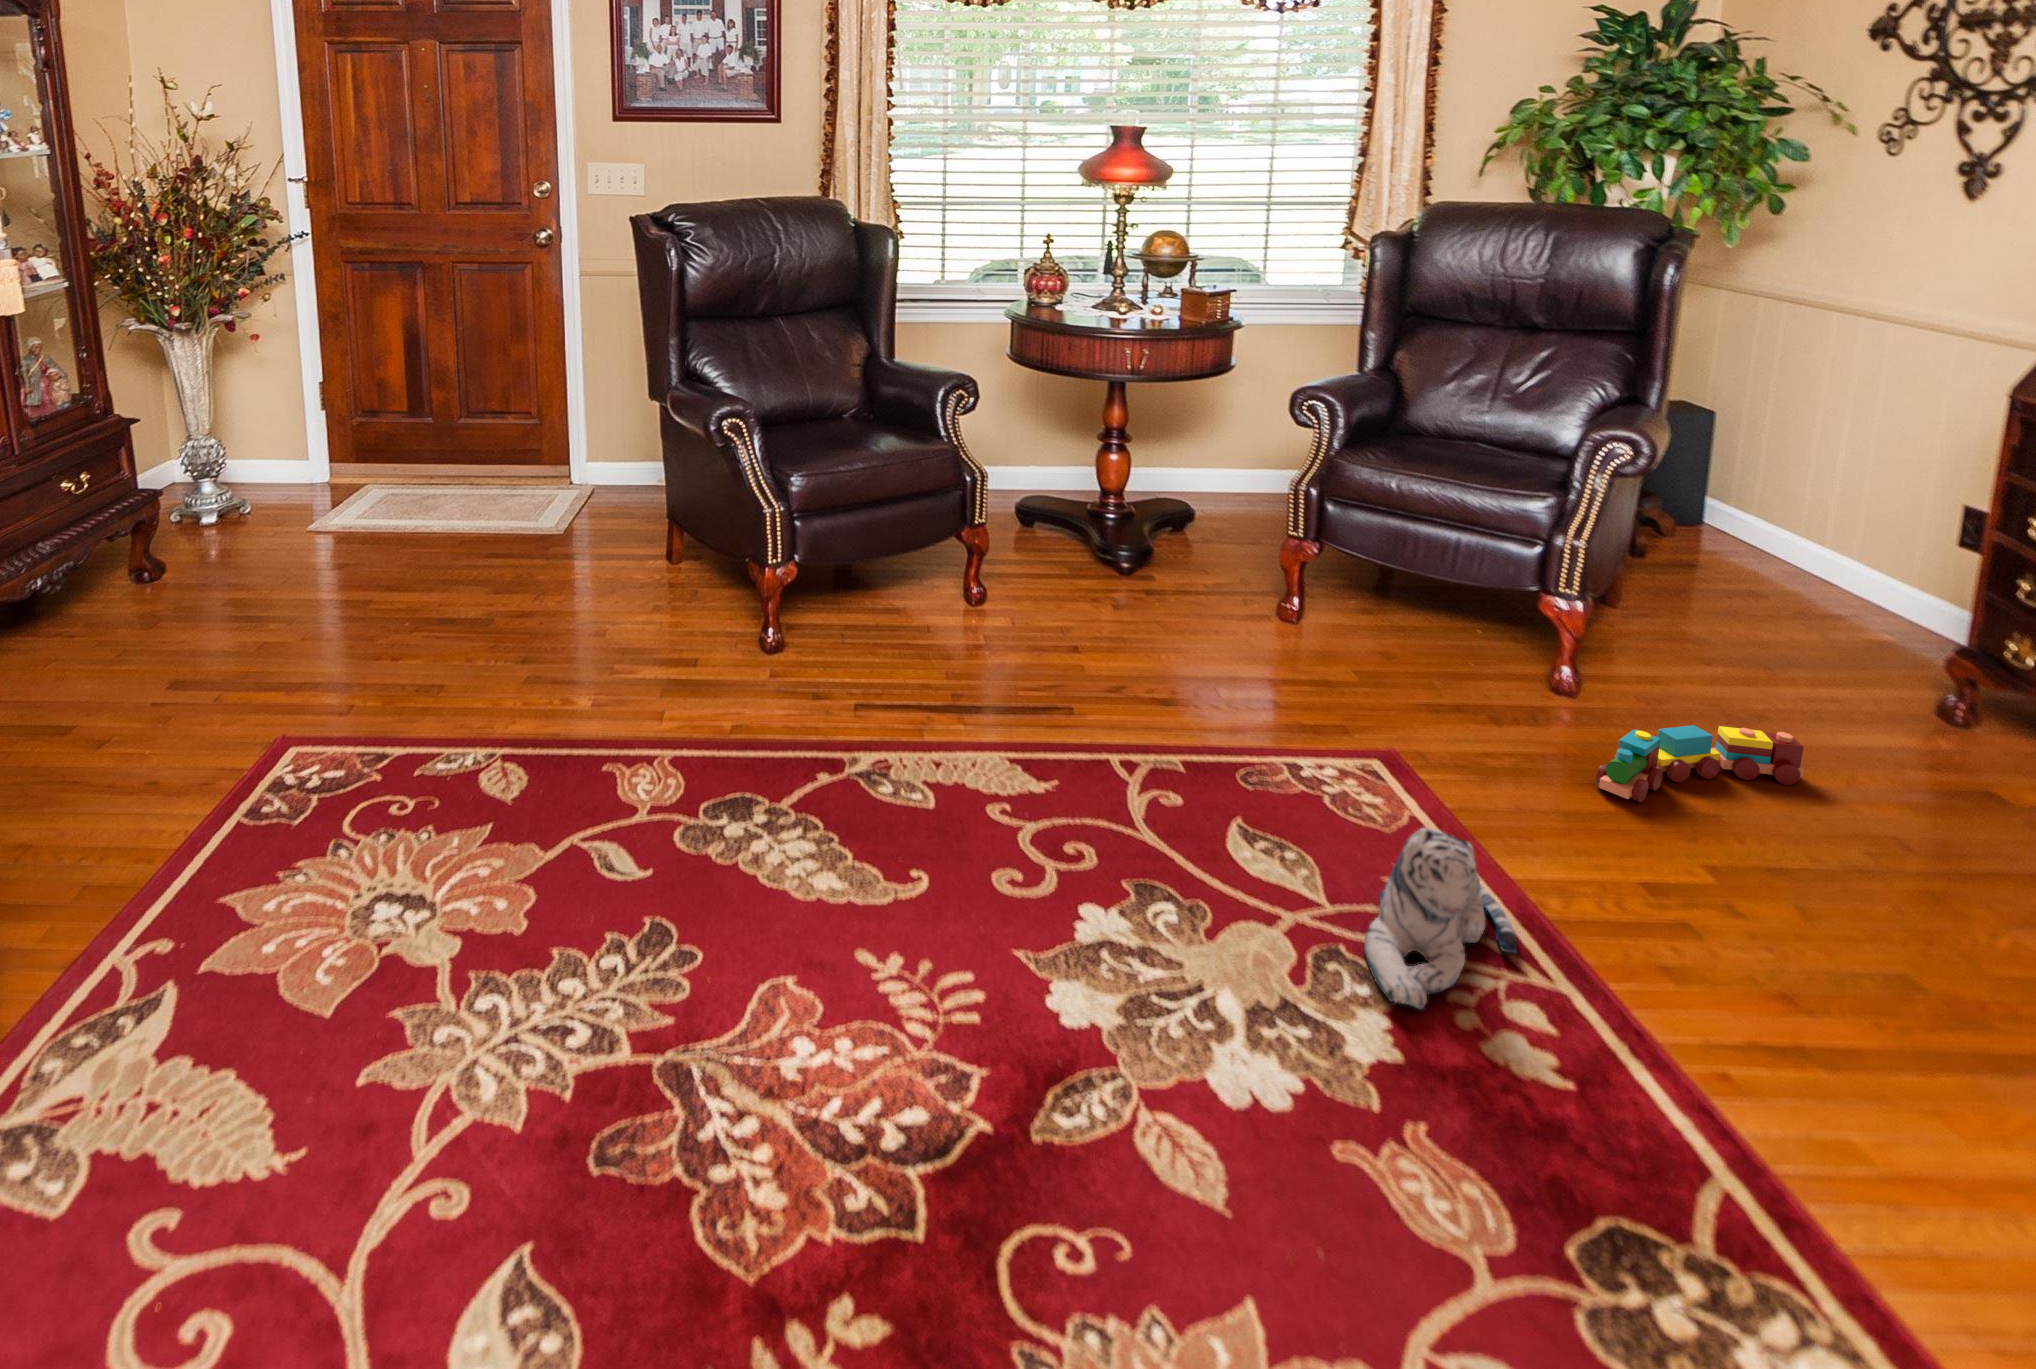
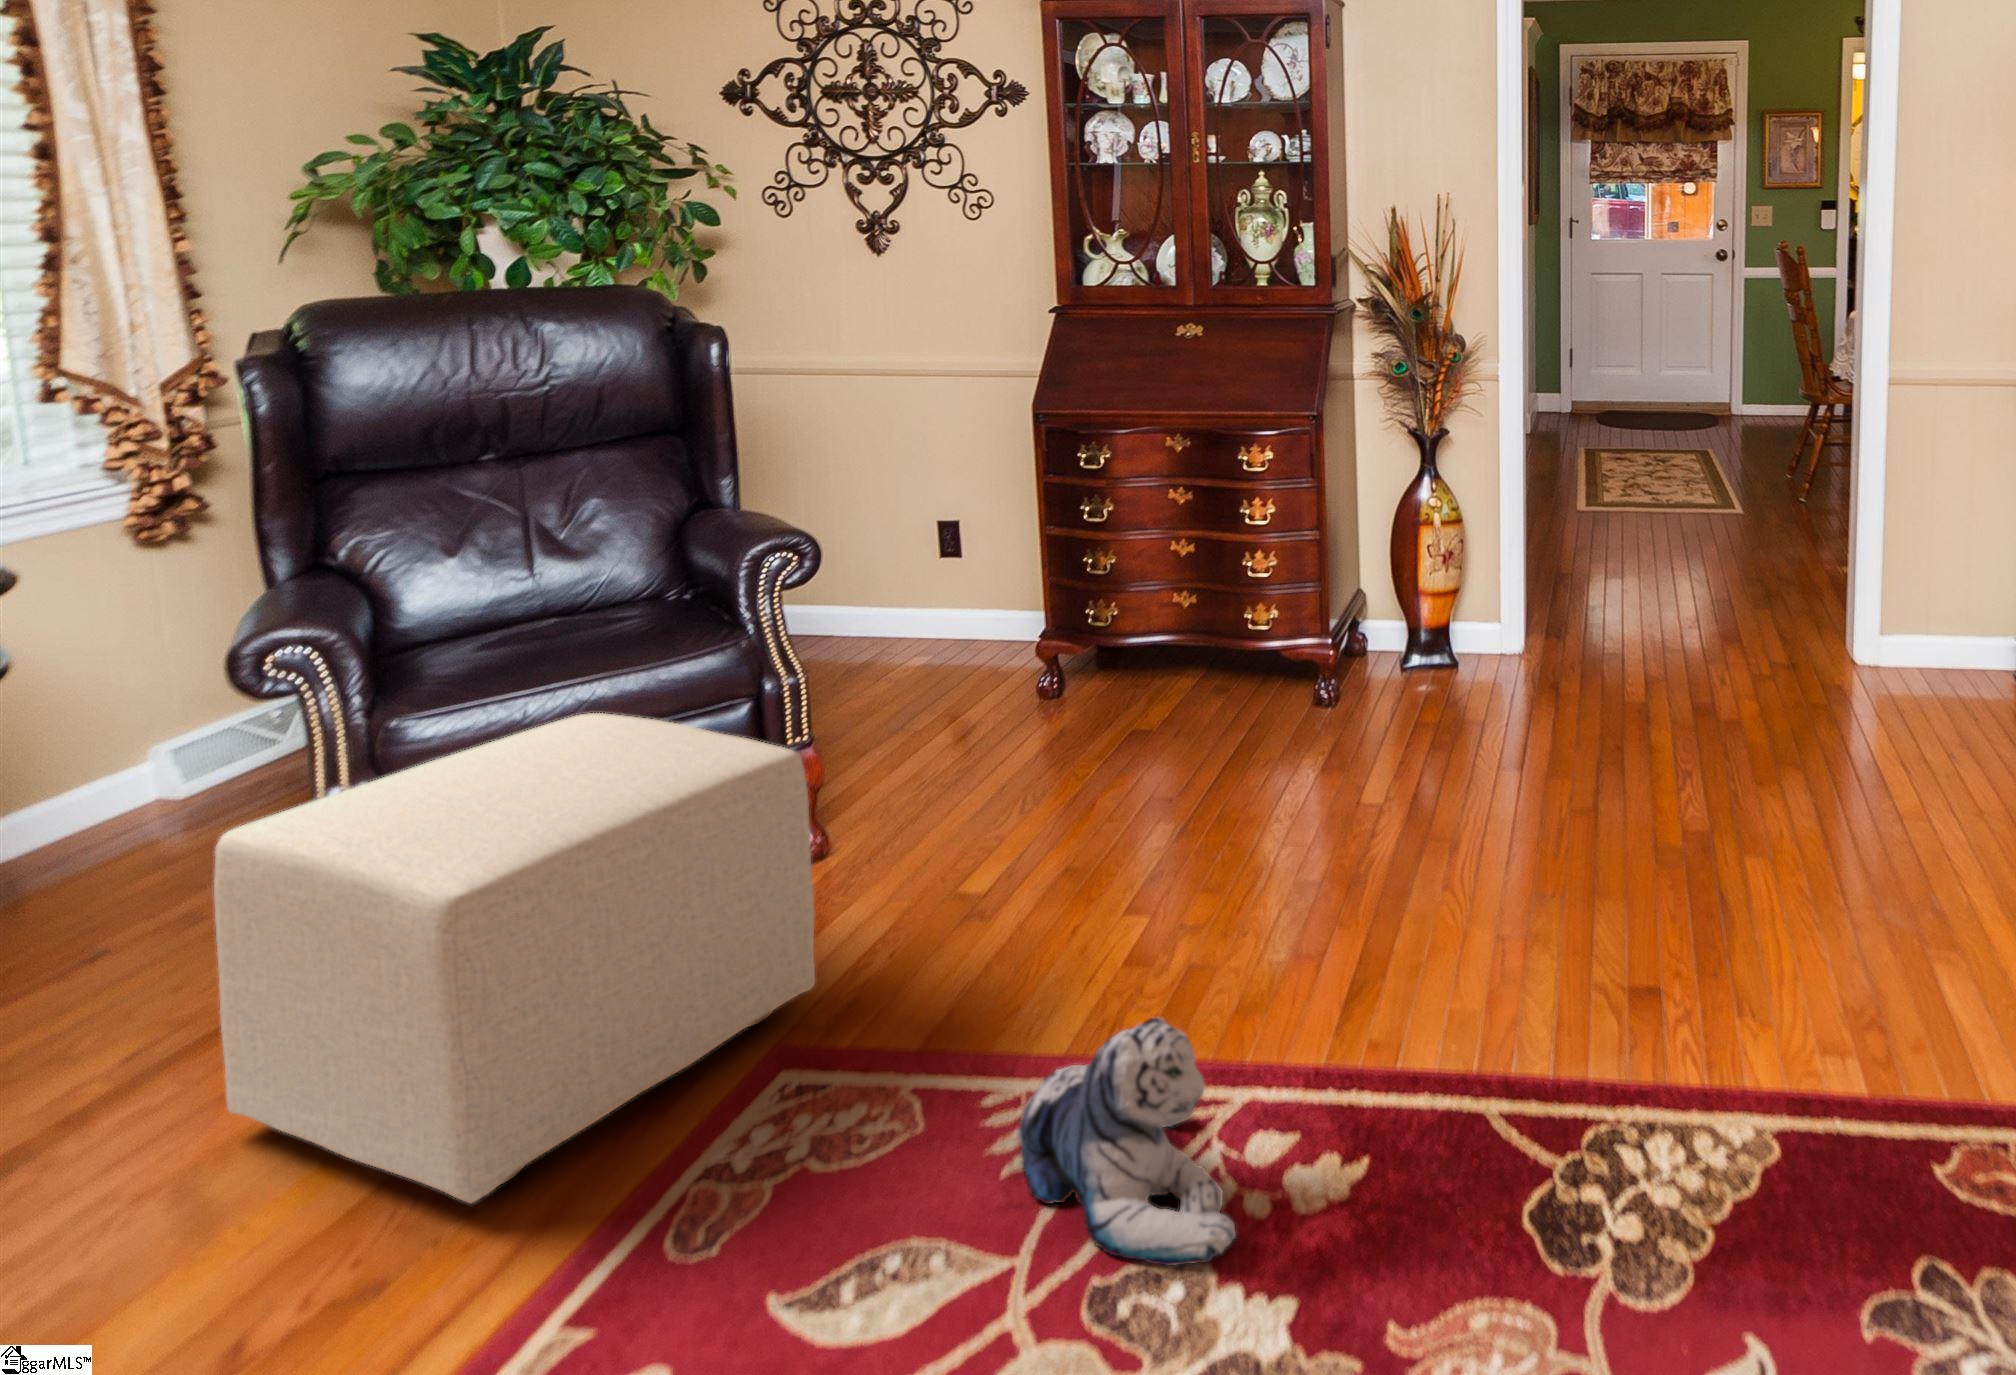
ottoman: none [1216,482,1470,733] -> present [214,713,815,1203]
toy train: present [1596,725,1804,802] -> none [960,782,1065,933]

